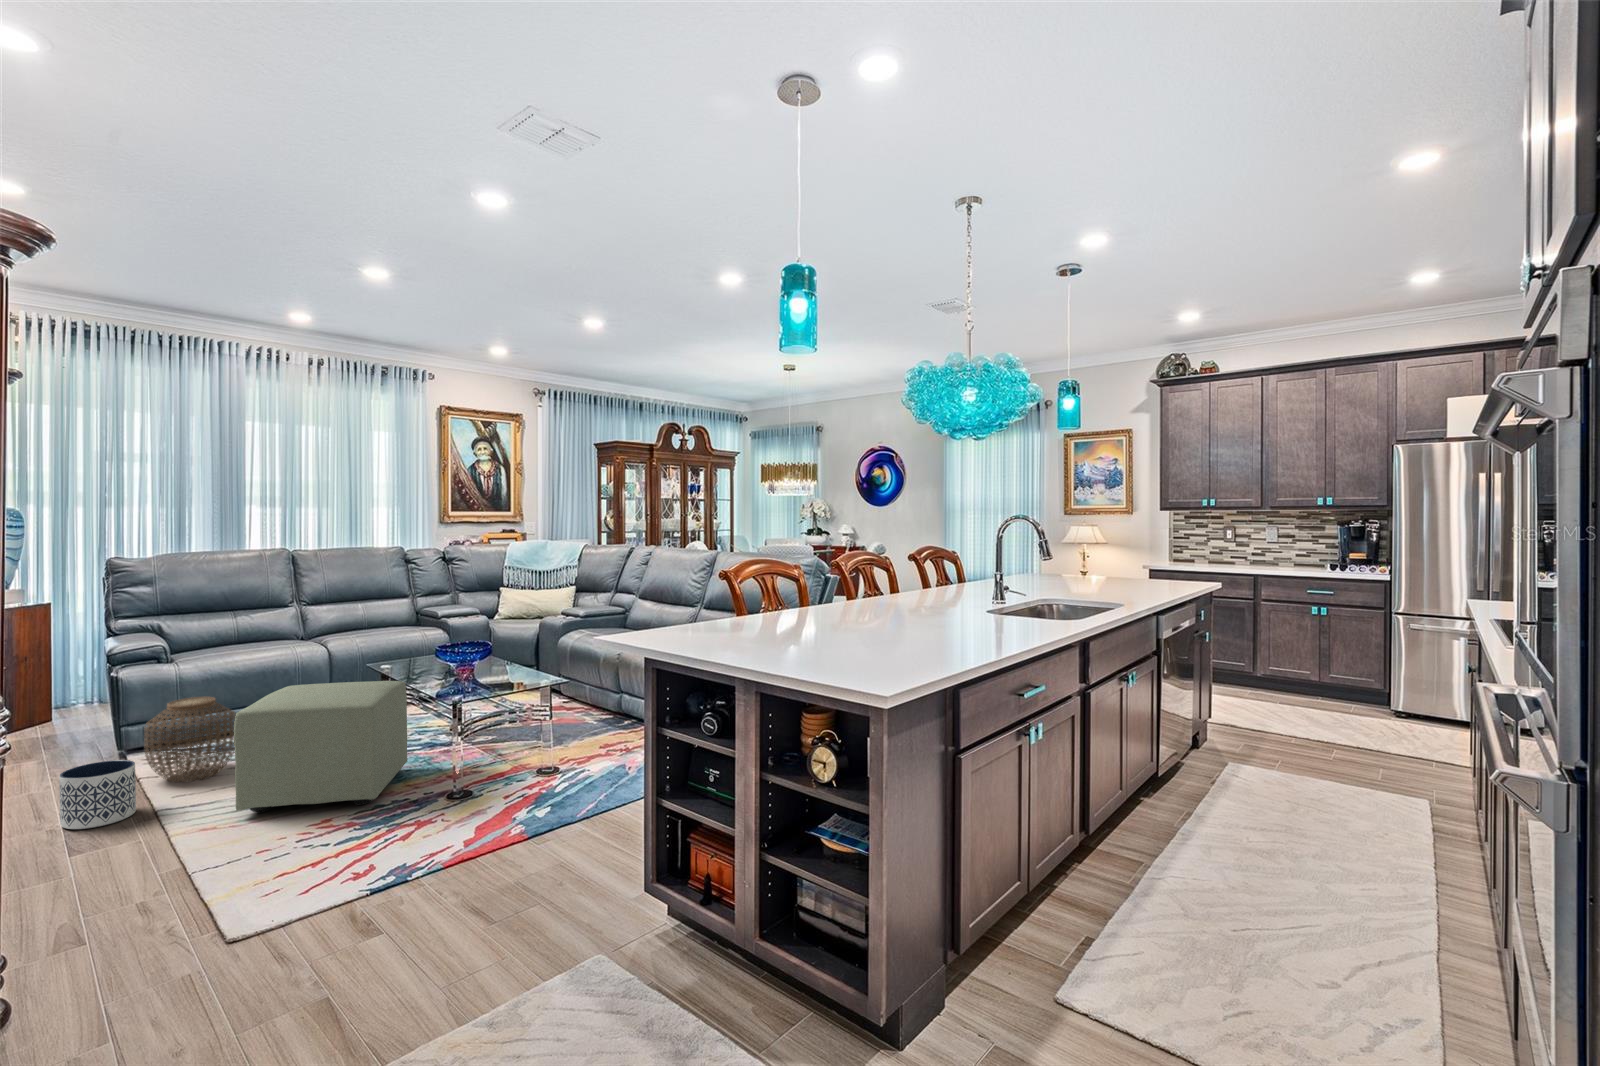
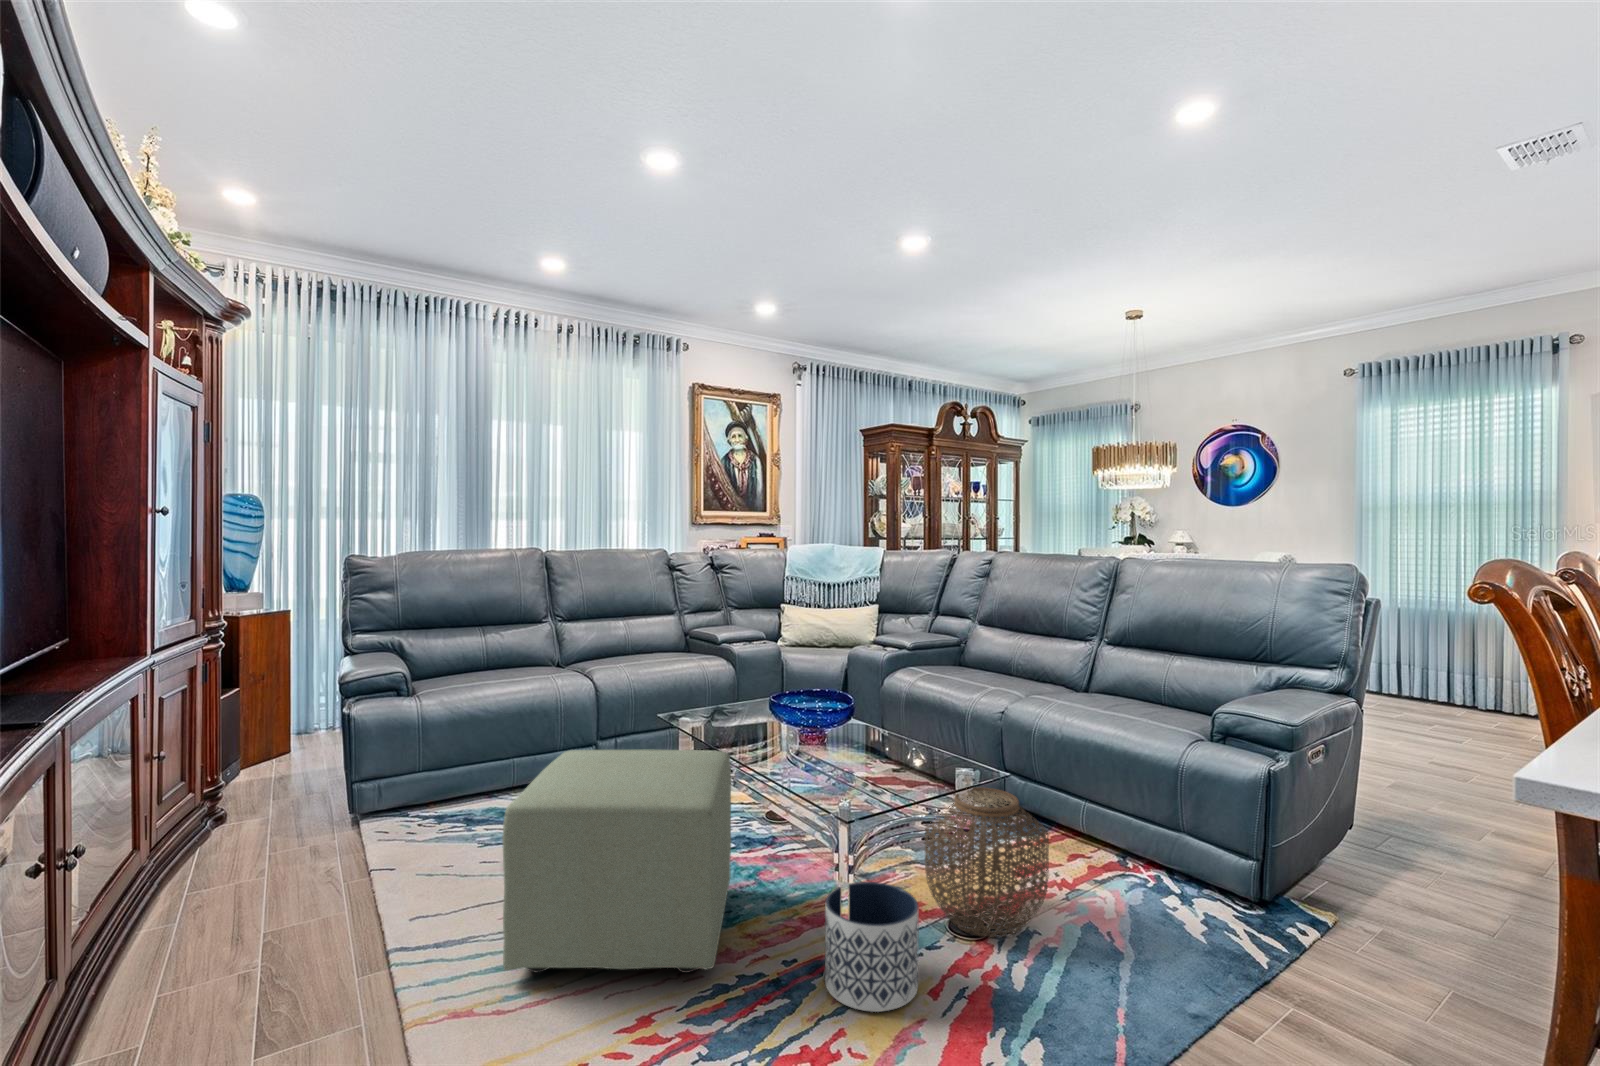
woven basket: present [144,697,236,782] -> present [925,787,1049,938]
planter: present [59,760,136,829] -> present [825,882,919,1012]

